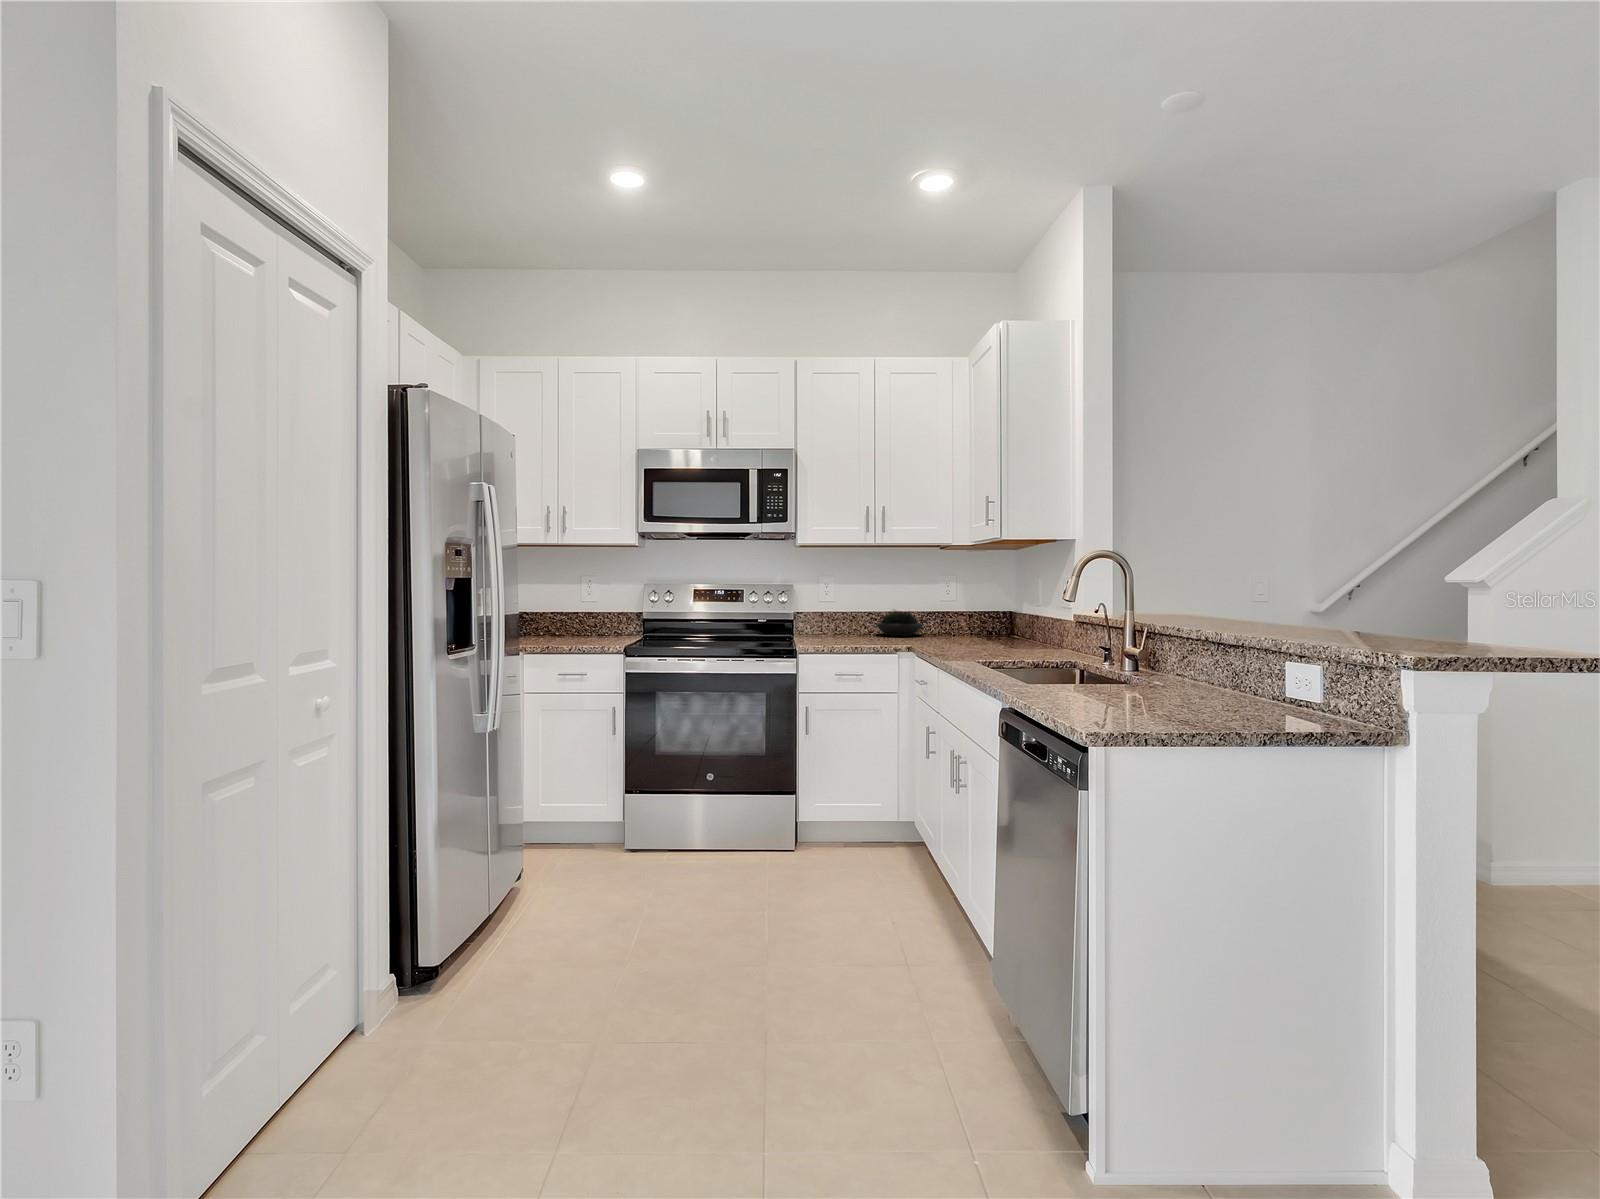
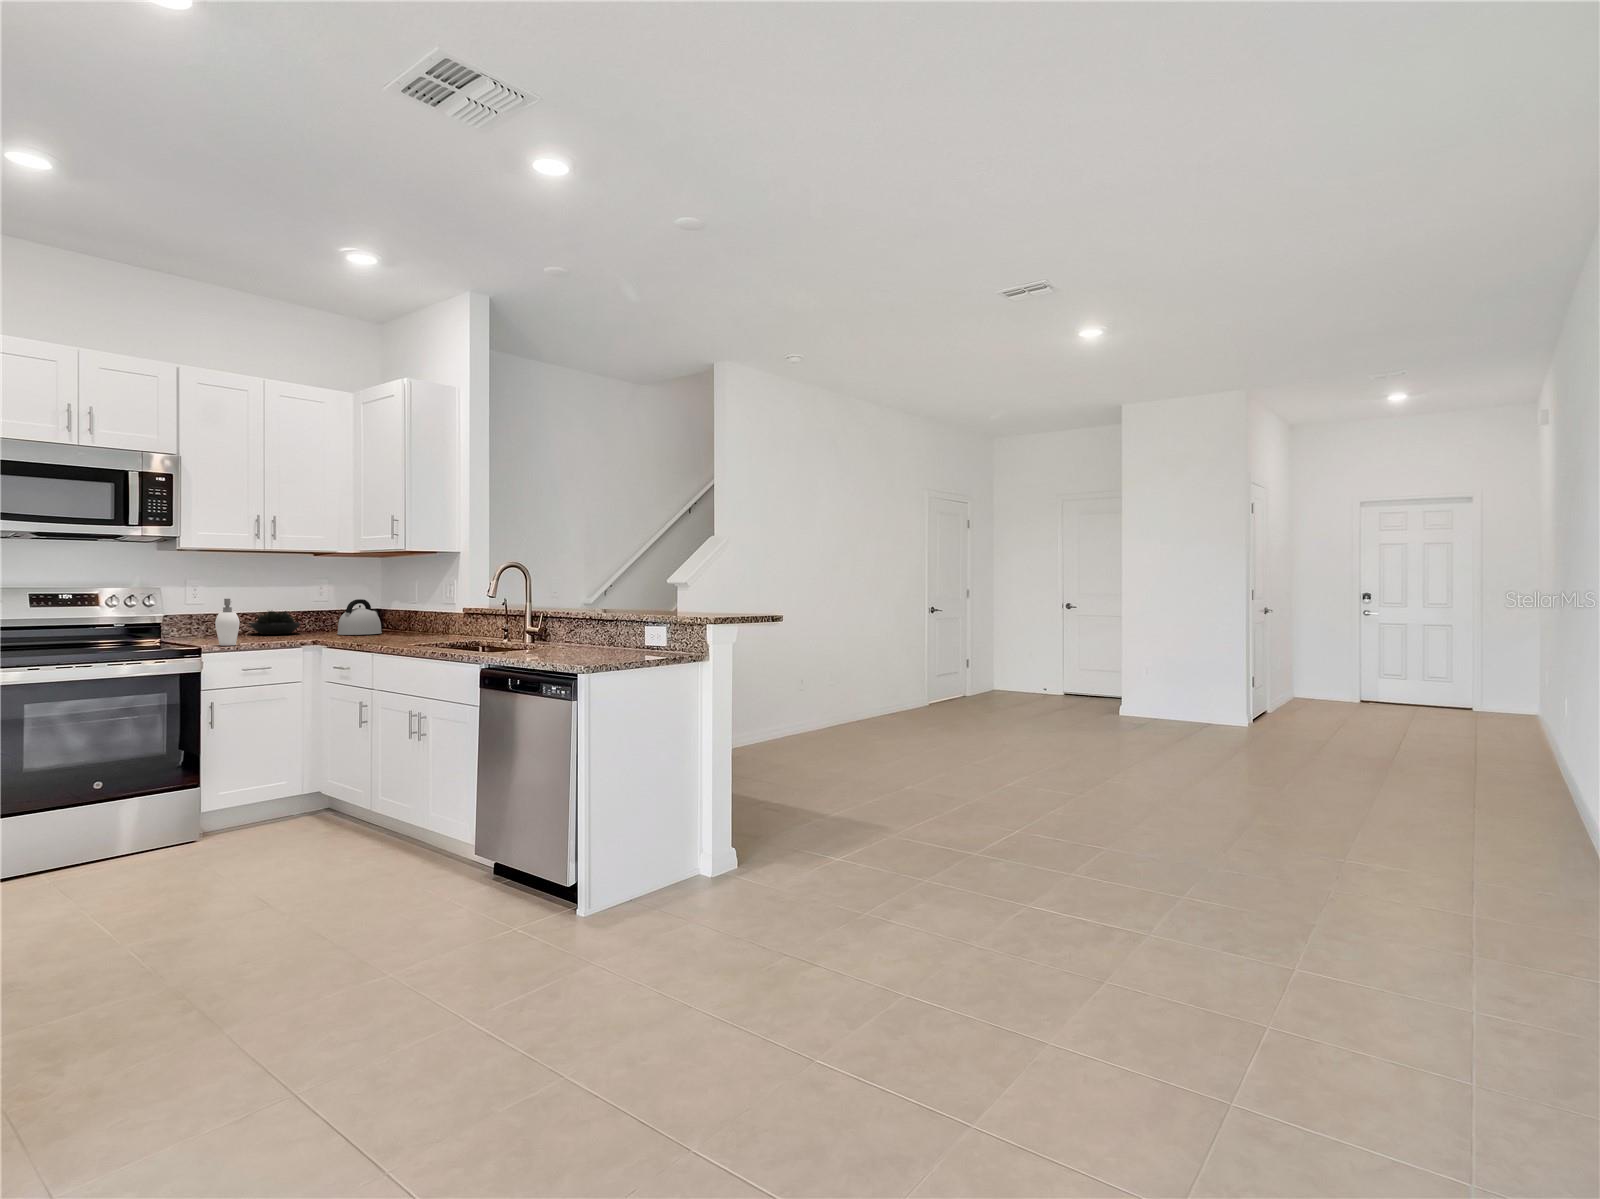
soap dispenser: none [811,597,839,647] -> present [215,599,240,646]
kettle: none [955,599,1003,641] -> present [337,599,382,635]

